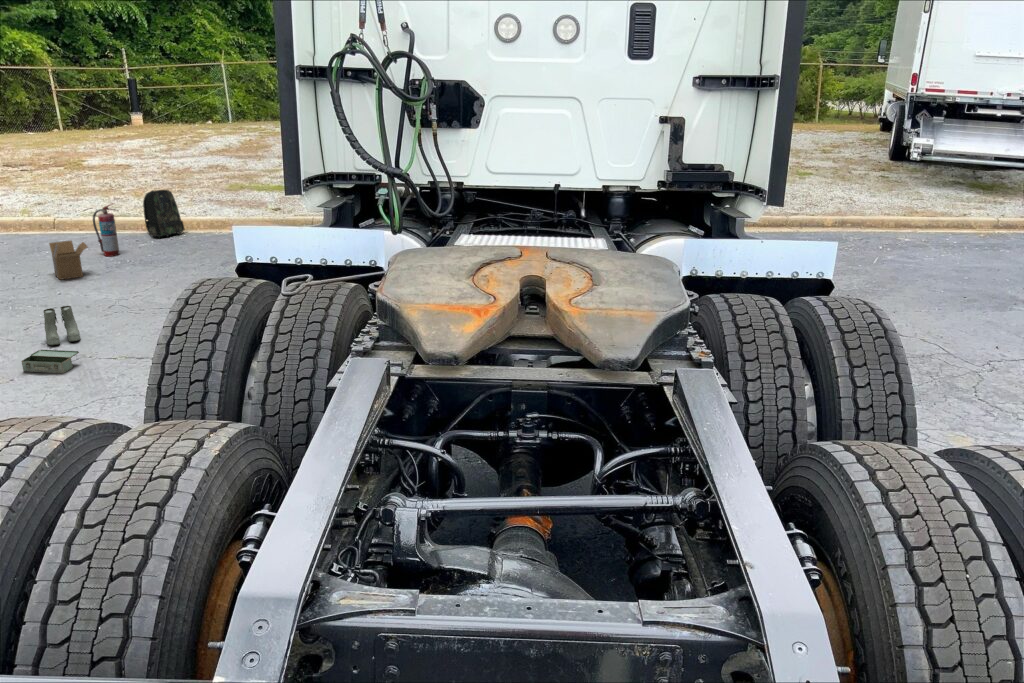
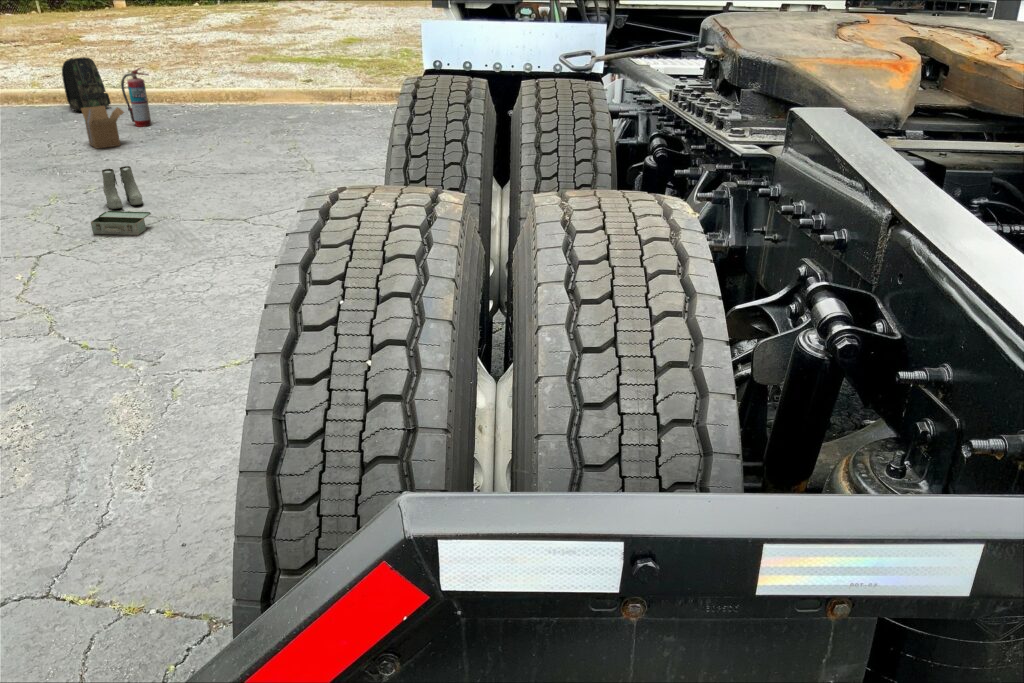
backpack: present [143,190,184,237] -> present [62,57,111,111]

